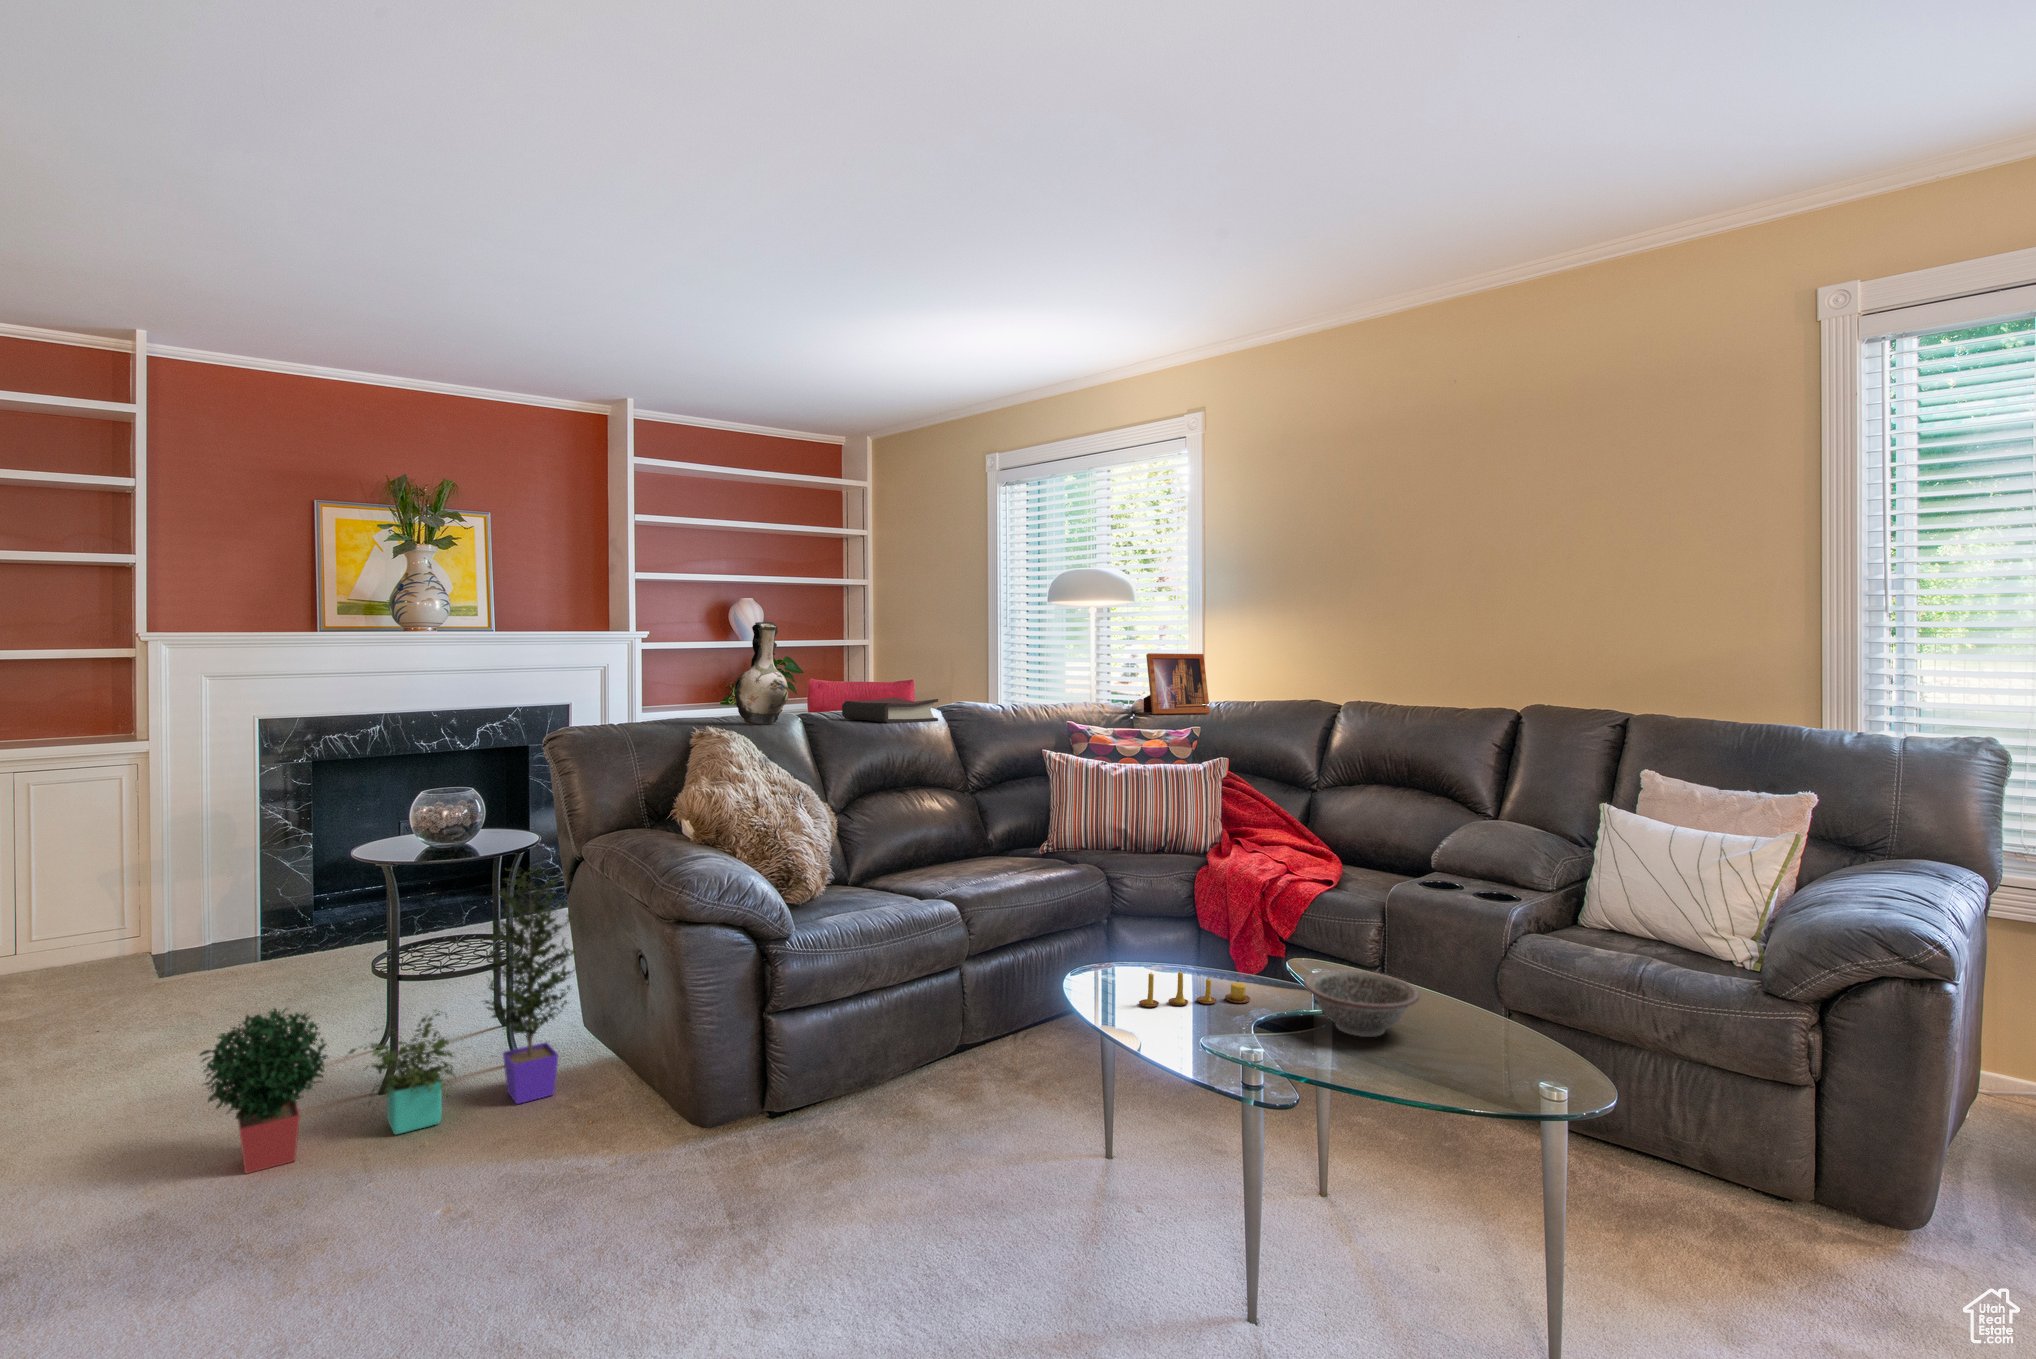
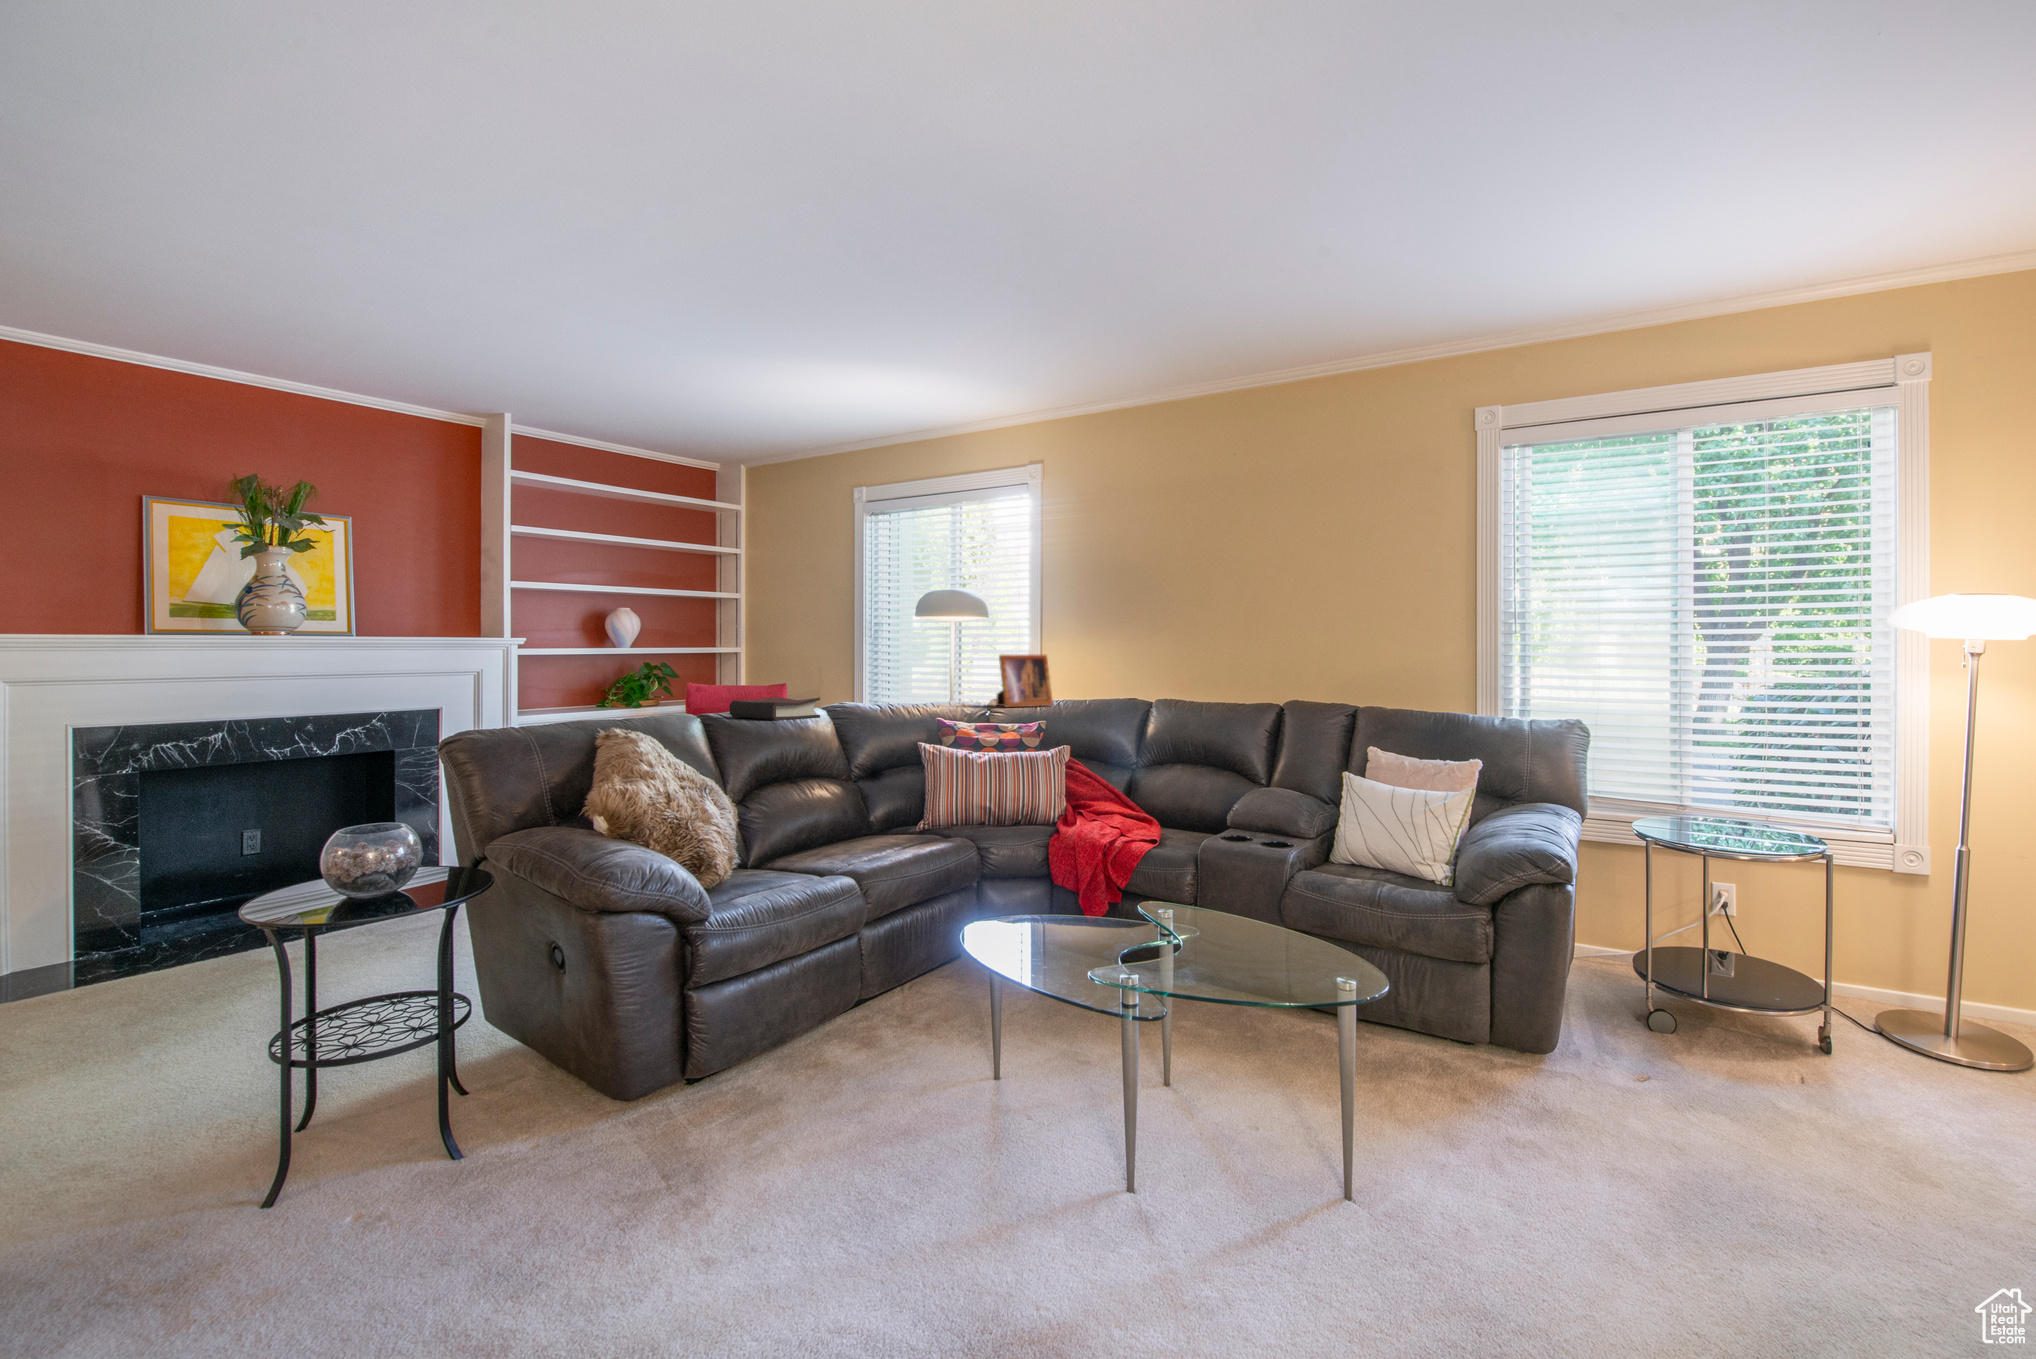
decorative vase: present [735,622,788,724] -> none [630,629,682,725]
potted plant: present [200,860,576,1174] -> none [103,858,496,1182]
decorative bowl: present [1303,969,1420,1037] -> none [1157,913,1247,965]
candle: present [1139,970,1251,1007] -> none [1024,921,1113,955]

